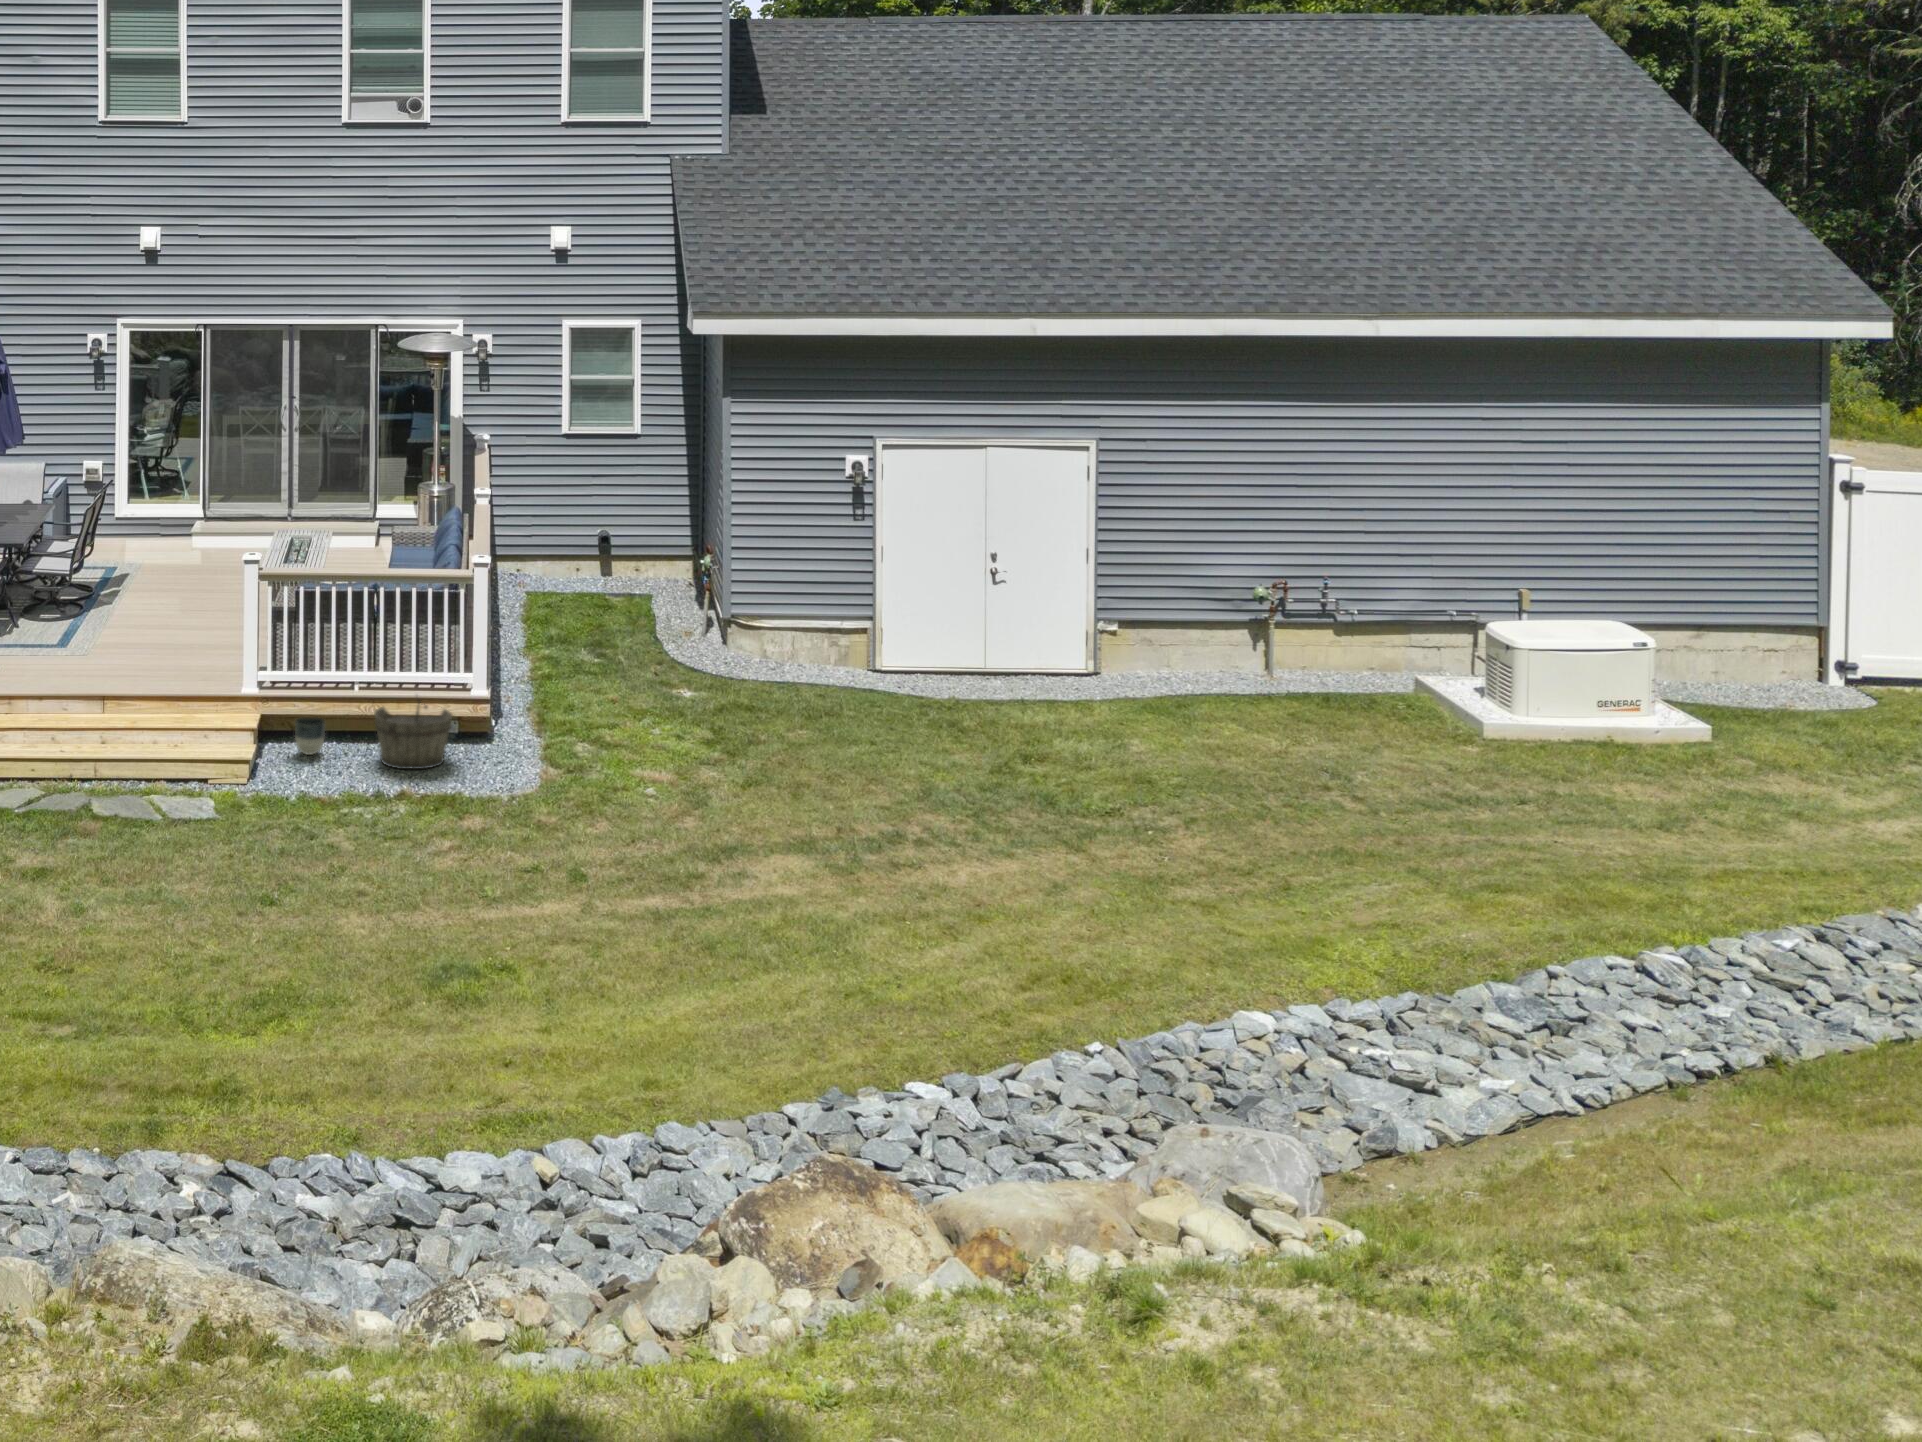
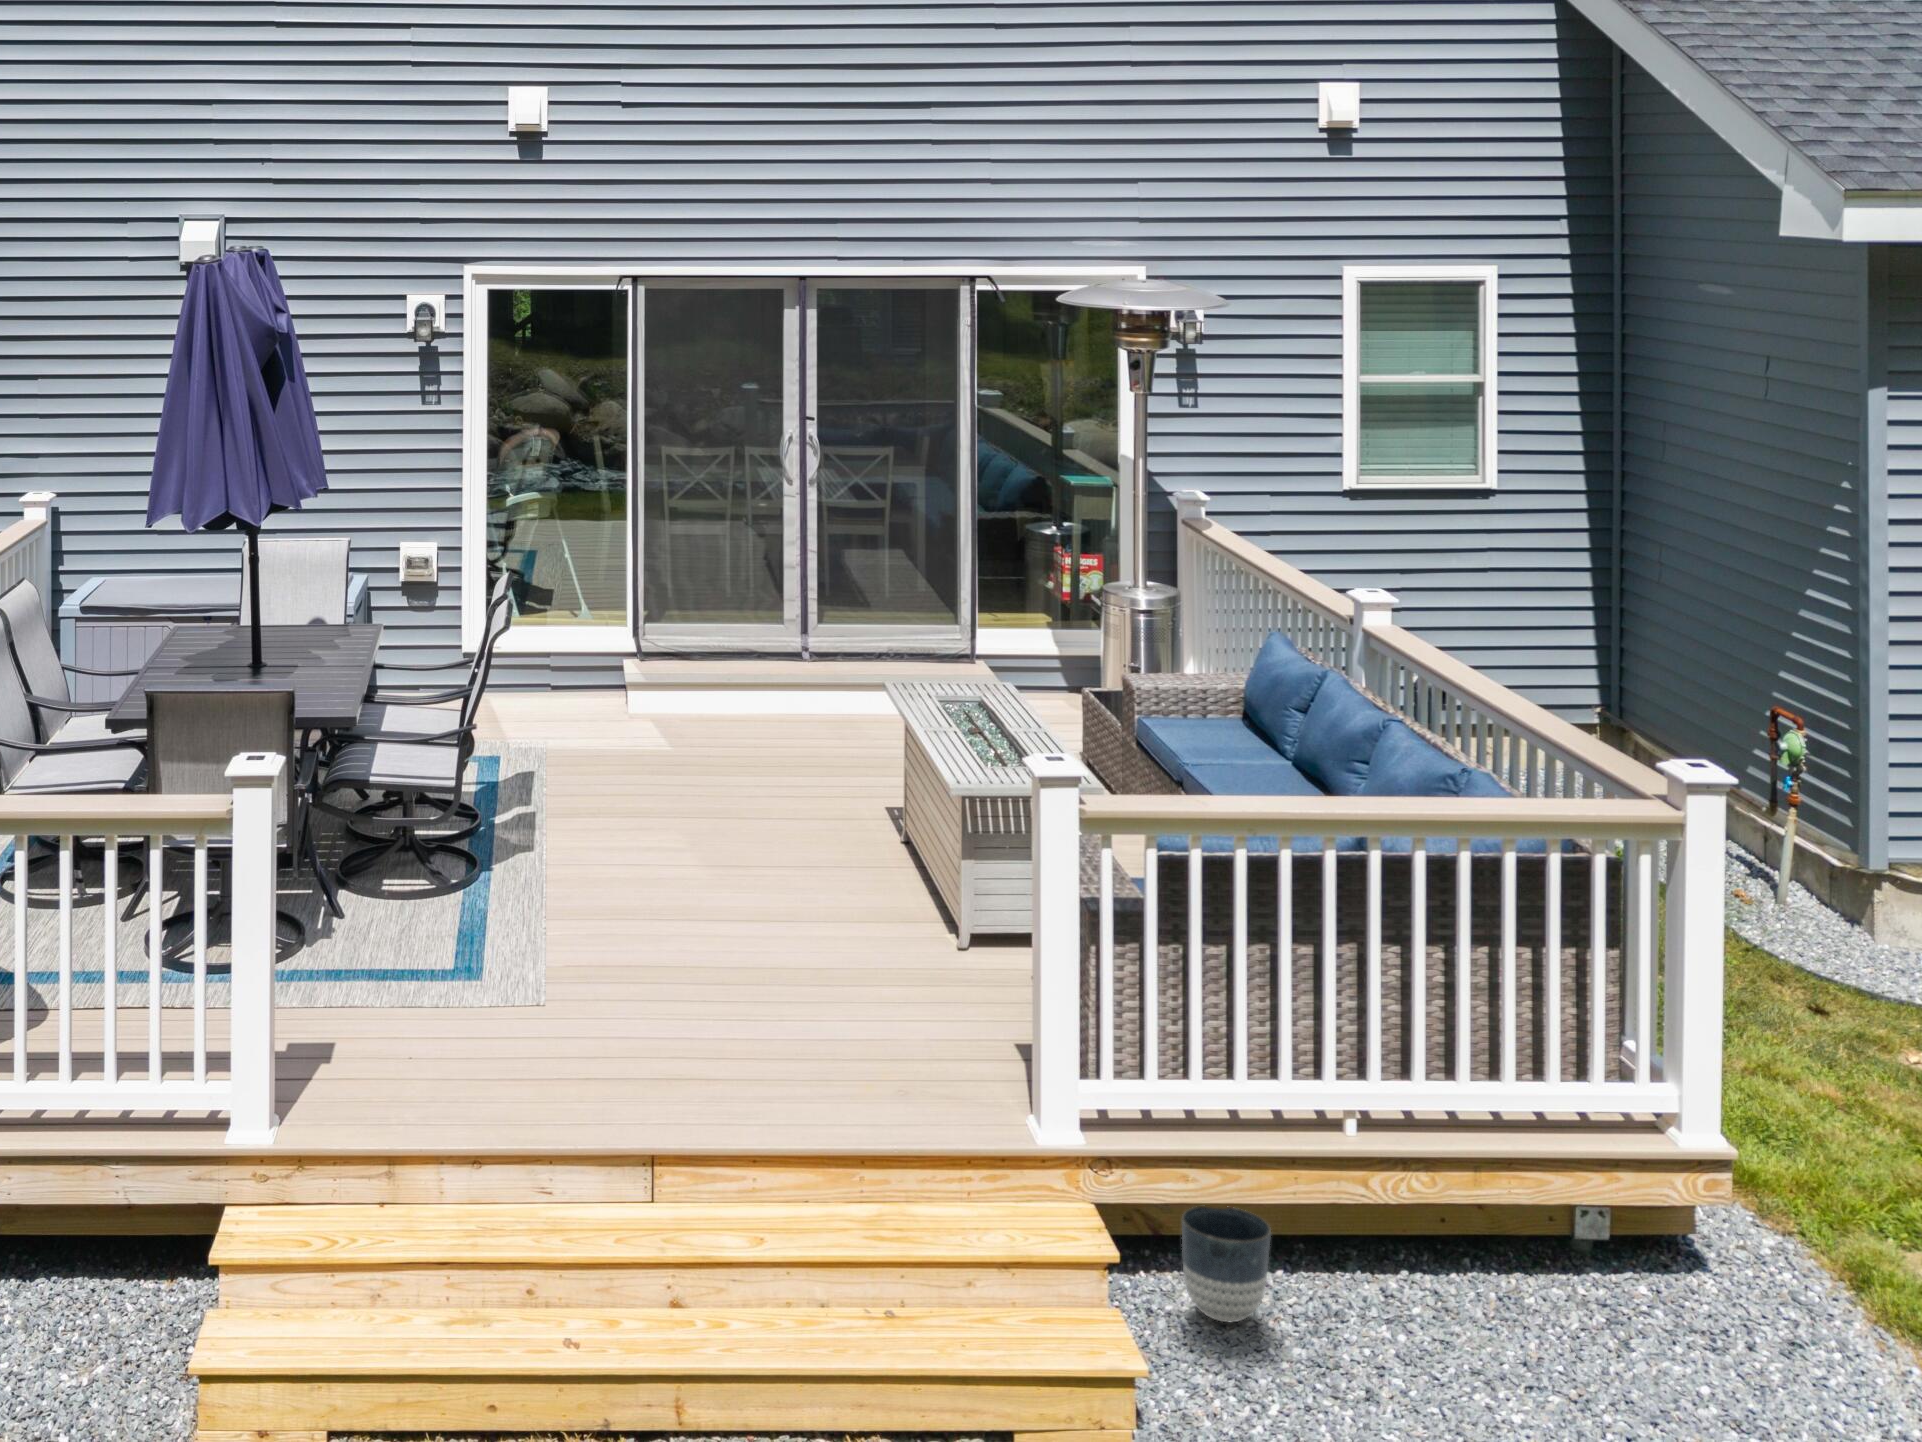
wooden bucket: present [374,702,452,769] -> none [1415,1150,1658,1385]

